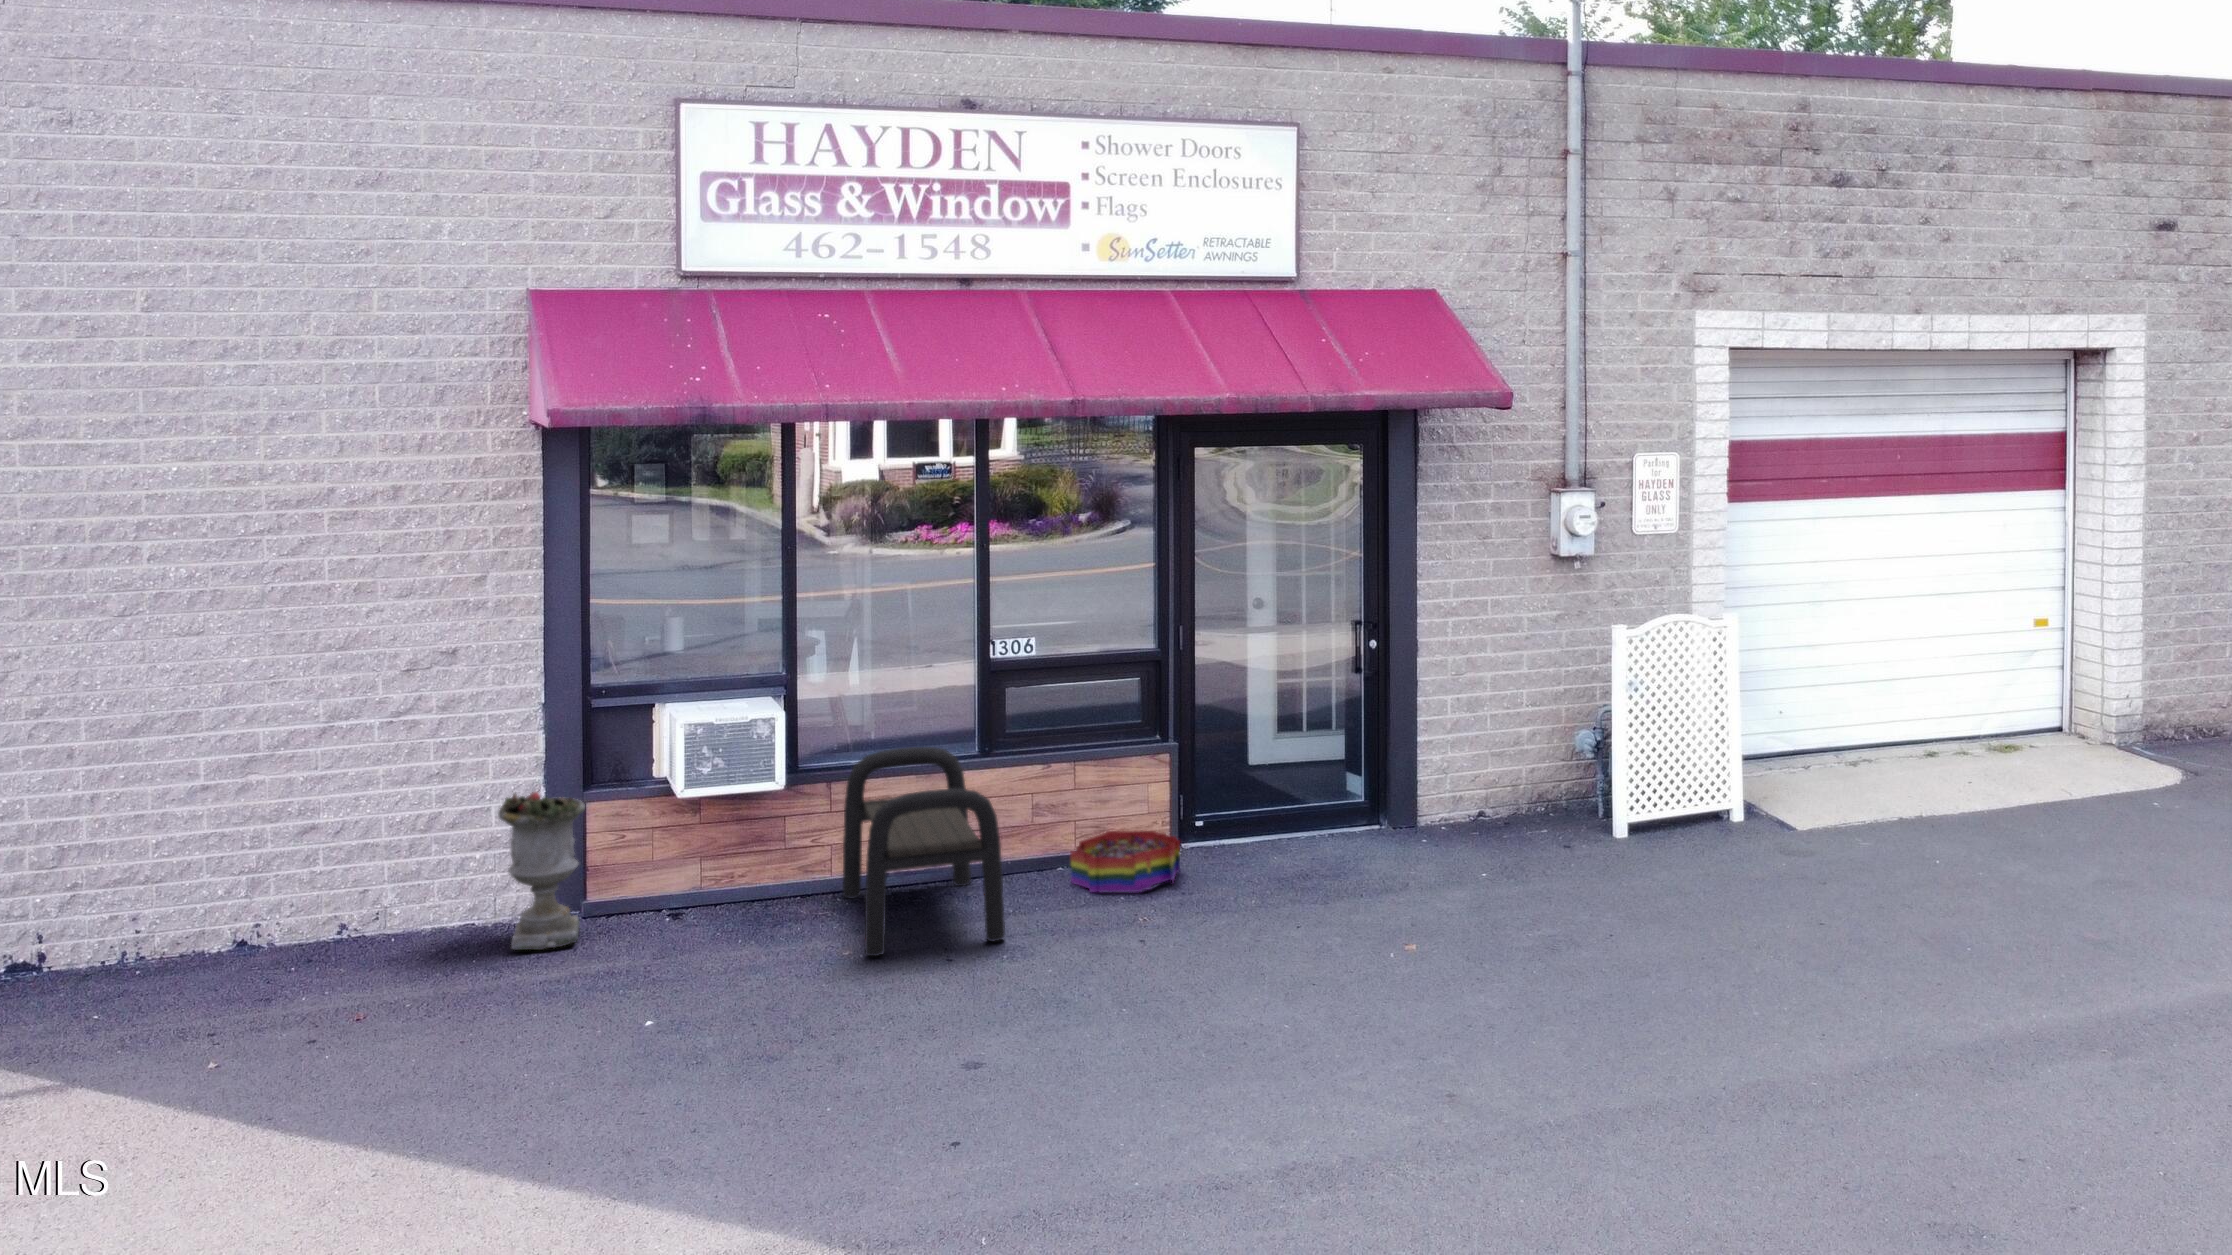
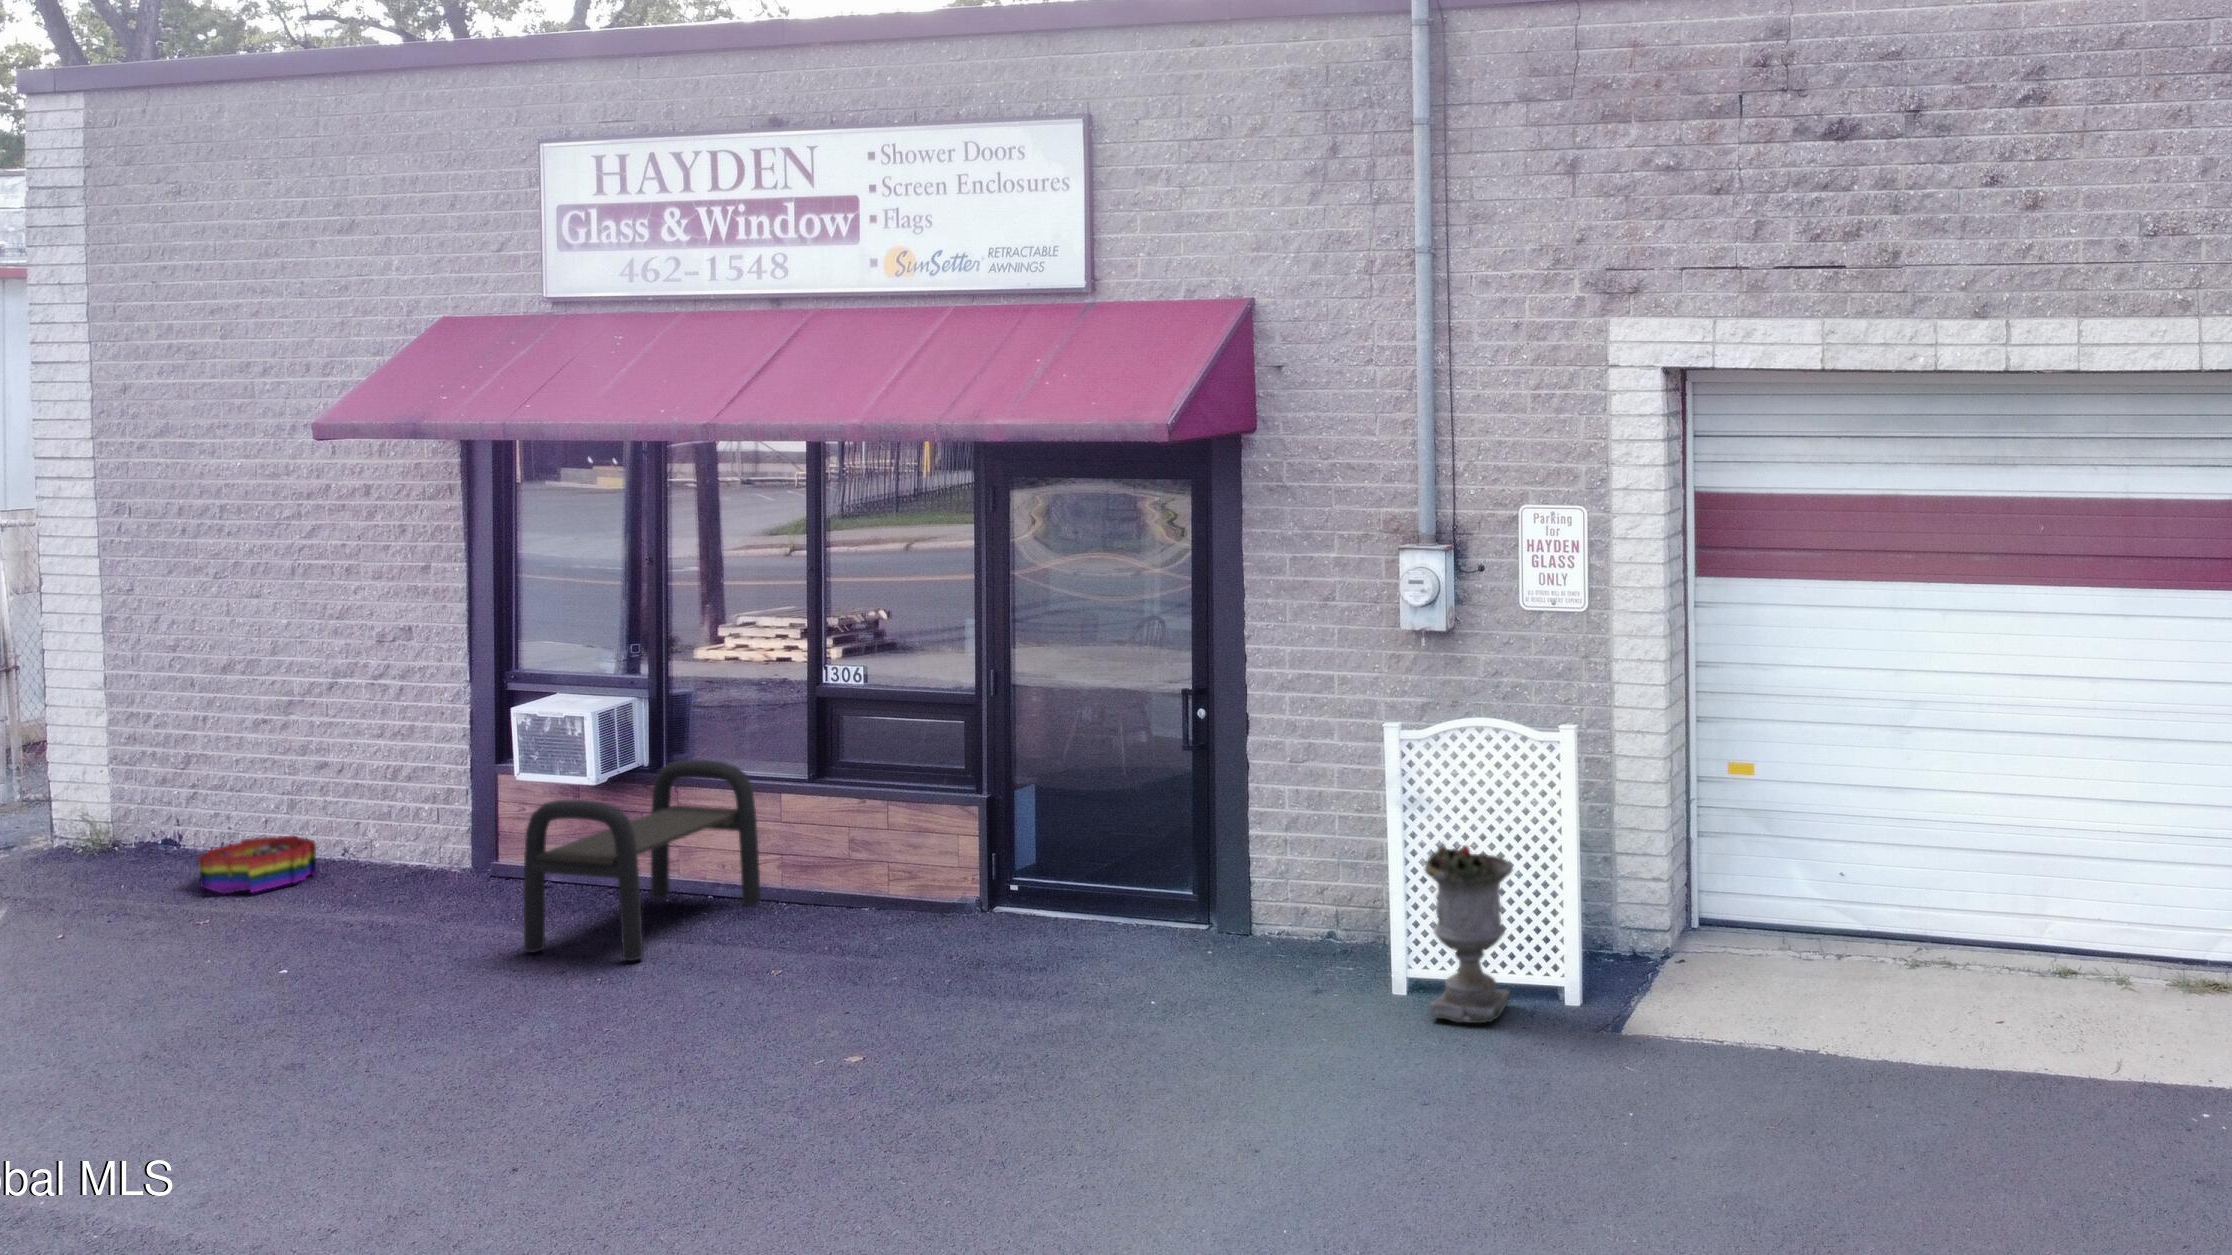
planter: present [498,792,585,950] -> present [1425,844,1513,1023]
storage bin: present [1070,831,1180,892] -> present [199,835,317,894]

